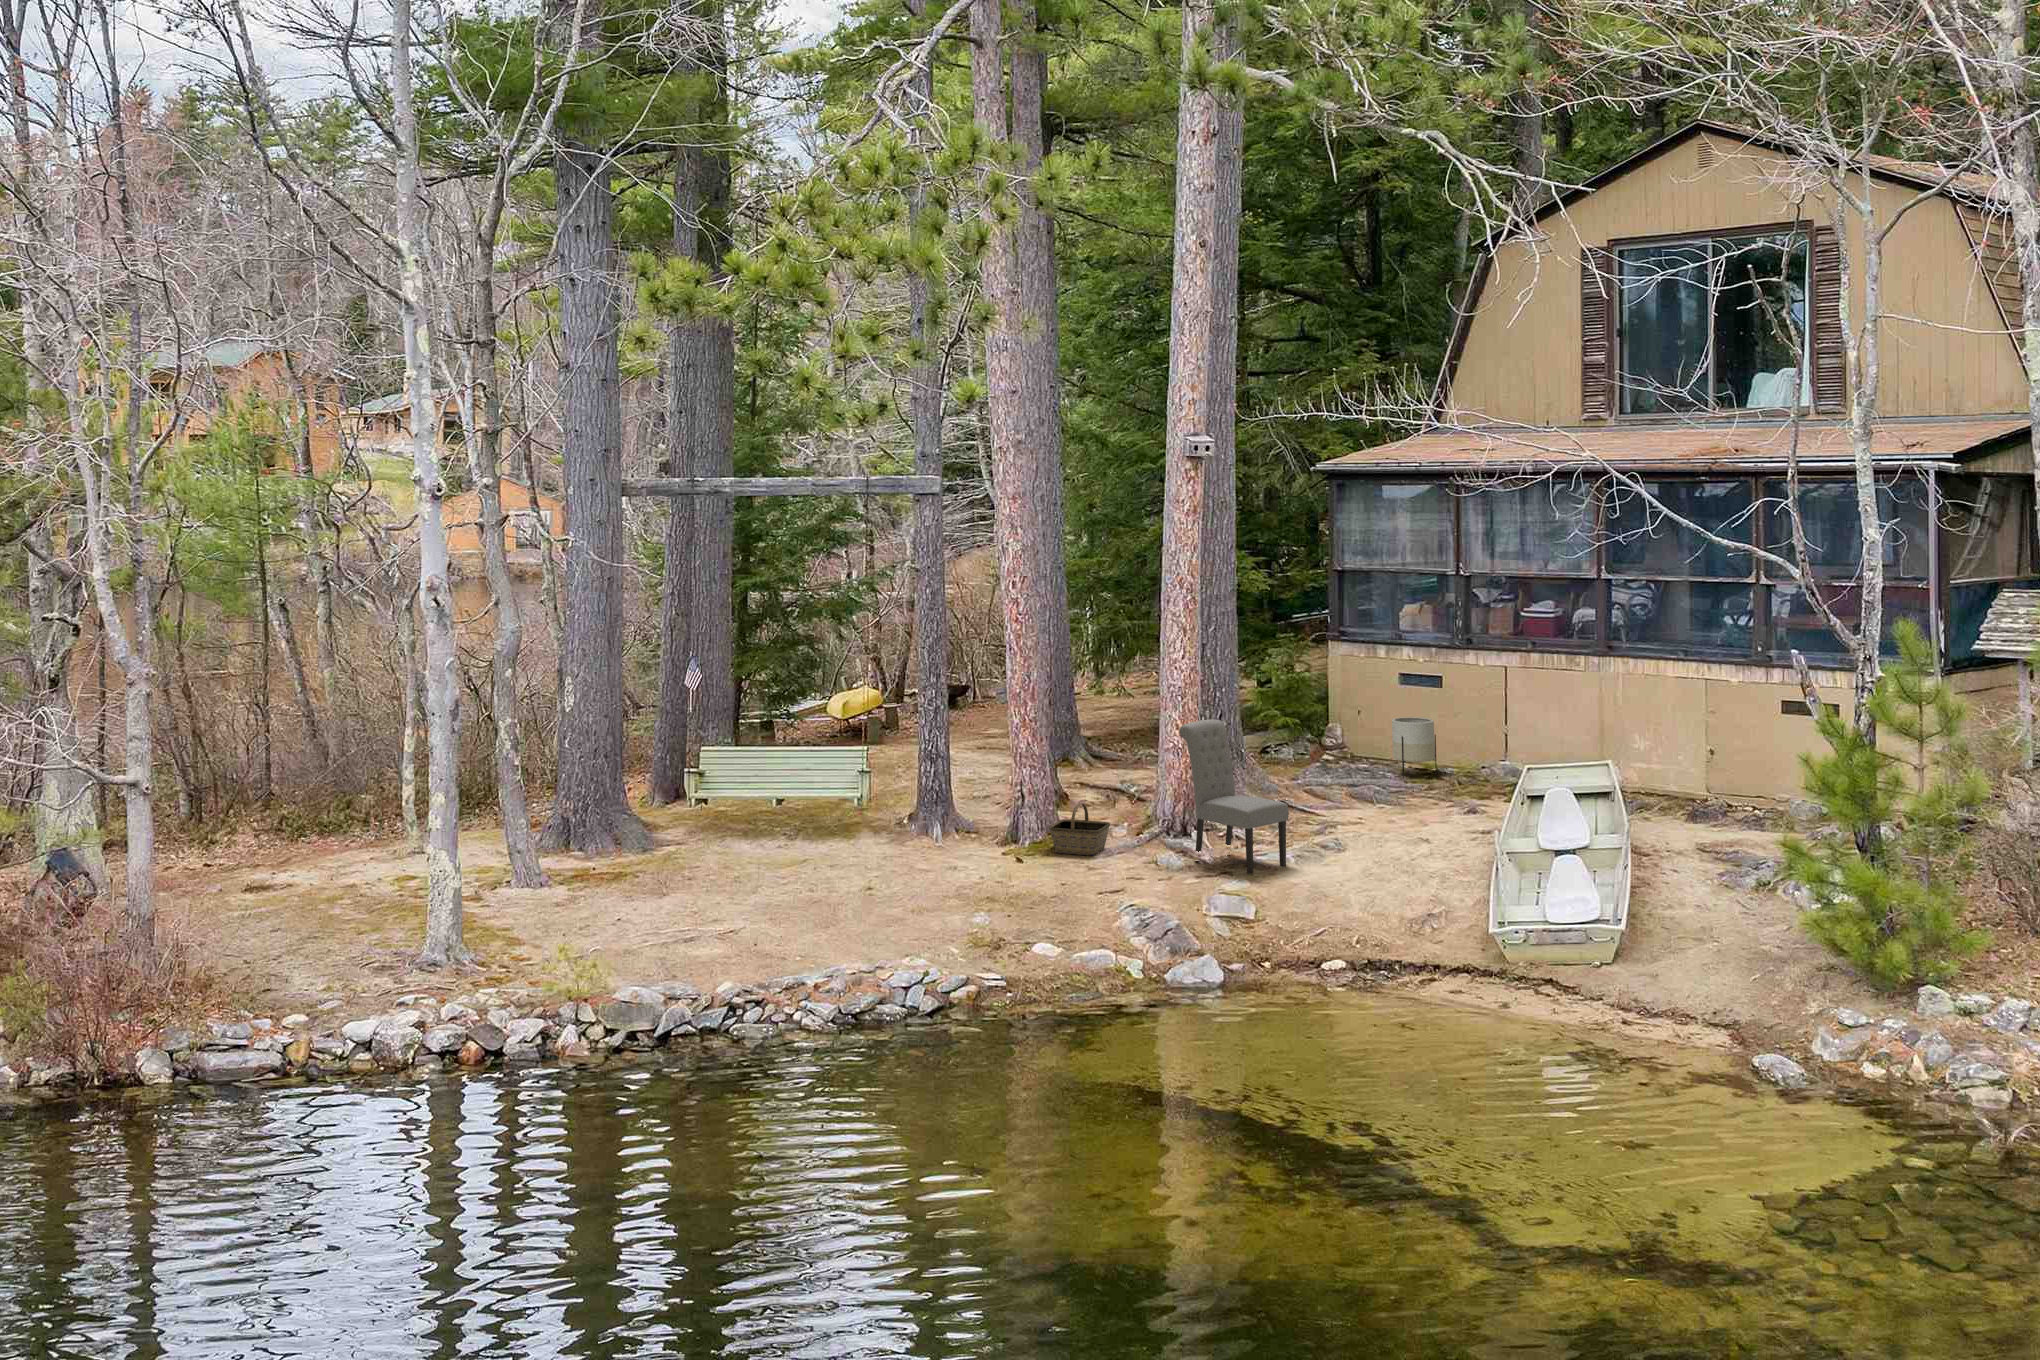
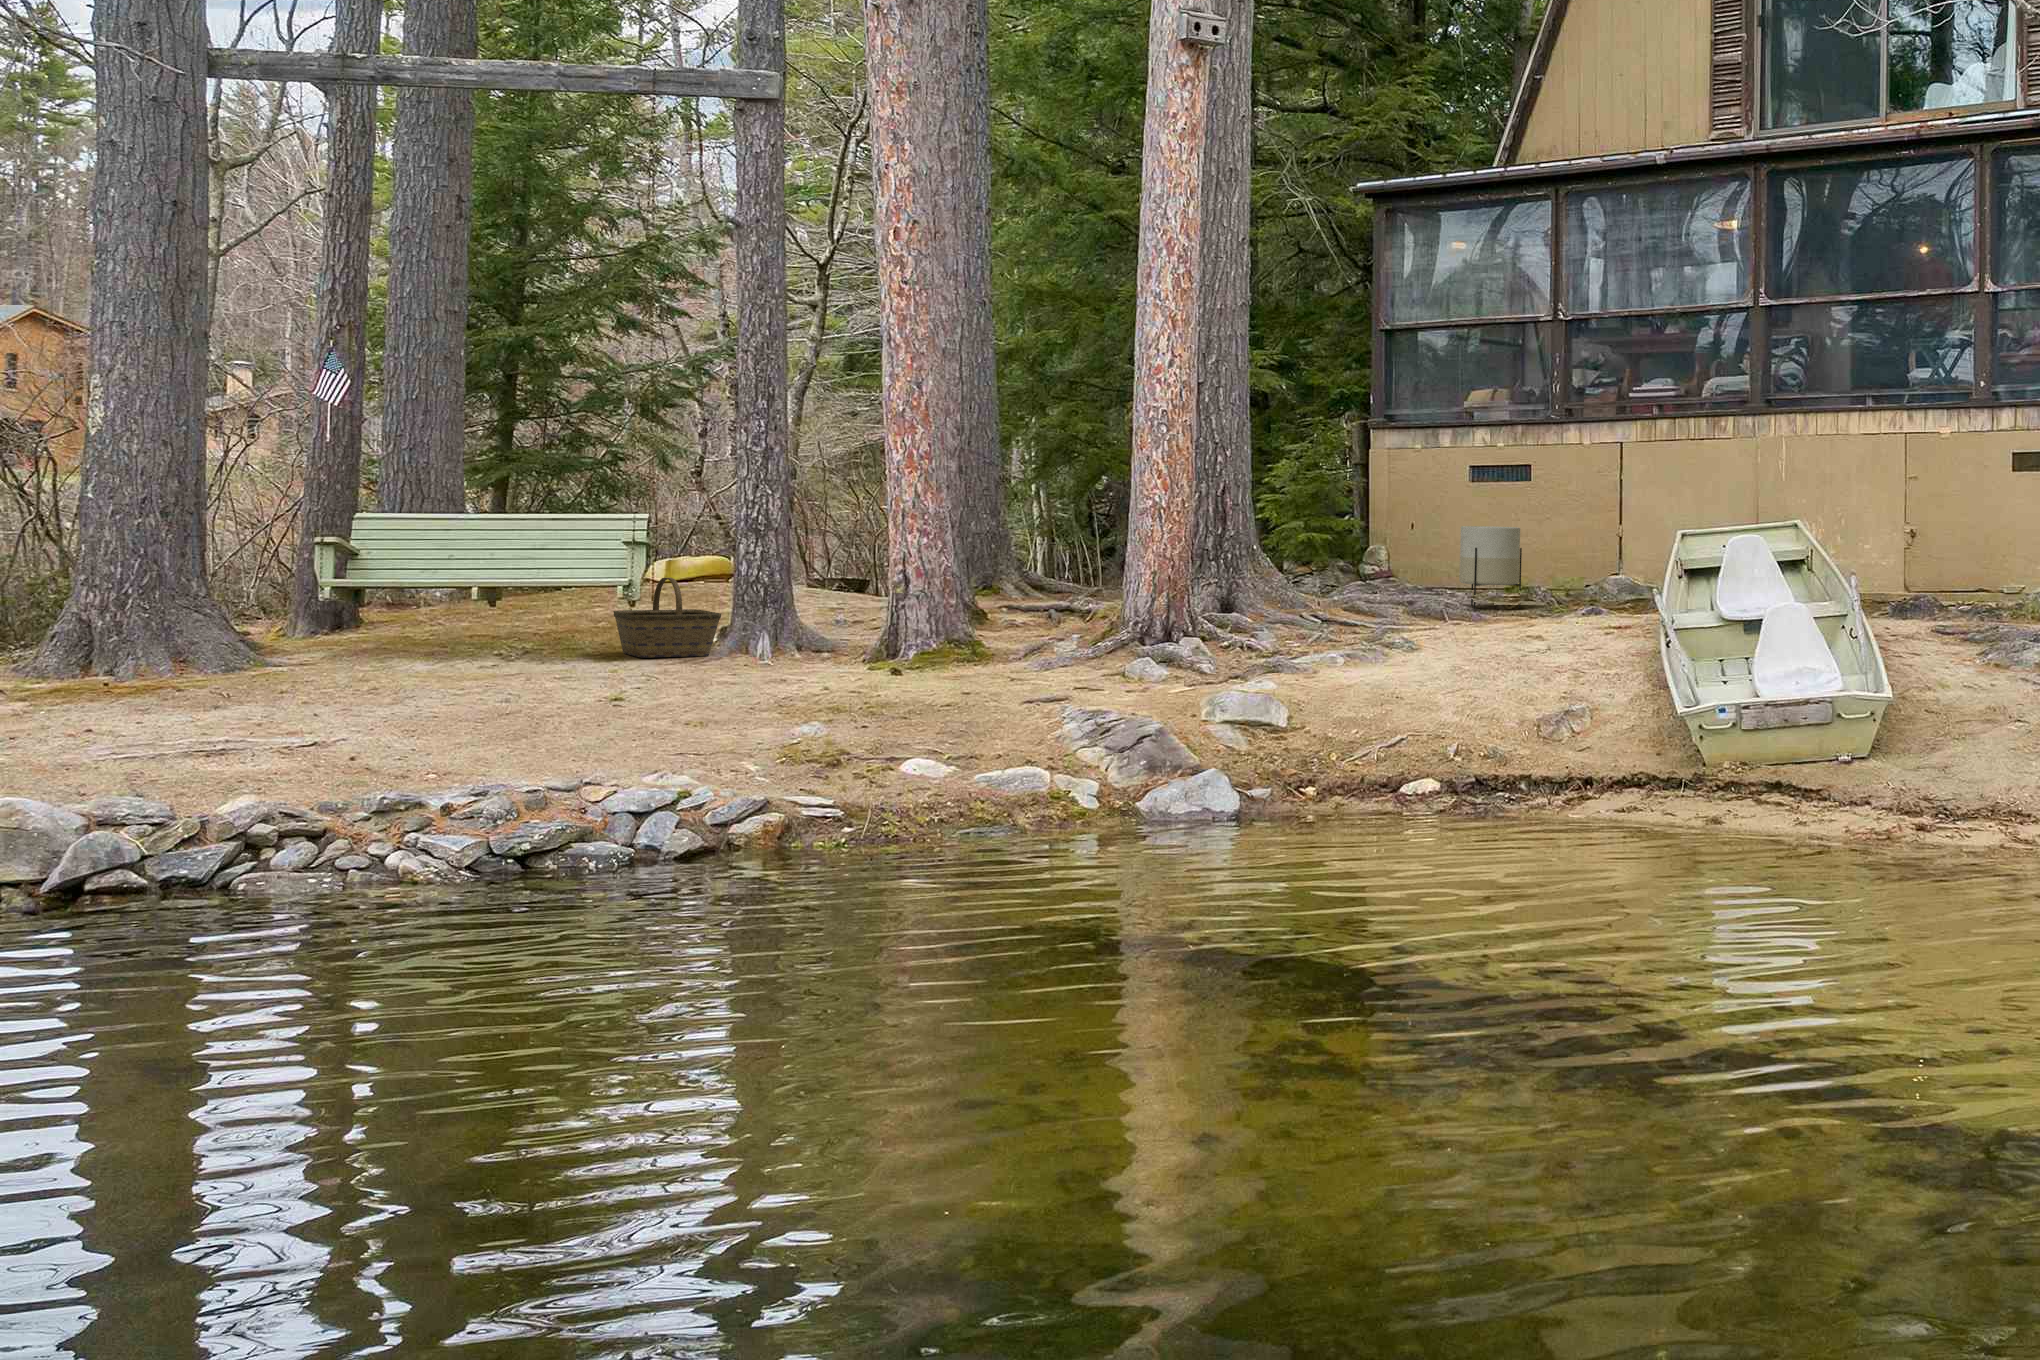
chair: present [1179,719,1289,874] -> none [1165,445,1337,676]
basket: present [1049,803,1110,855] -> present [613,578,721,657]

